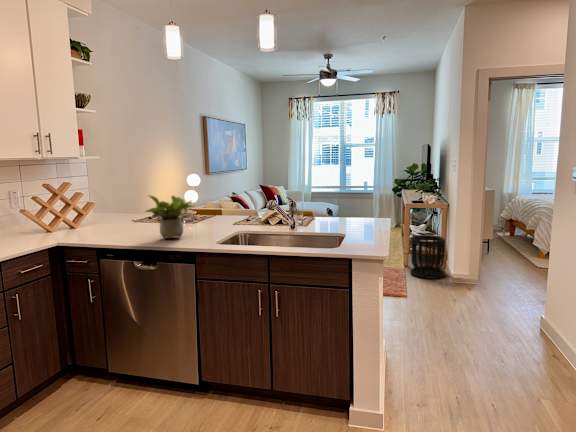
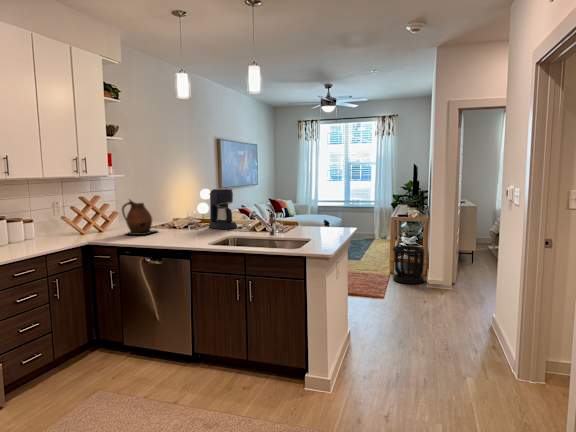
coffee maker: none [208,172,243,222] -> present [209,188,237,229]
ceramic pitcher: none [100,186,148,233] -> present [122,200,158,235]
potted plant: present [146,195,192,238] -> none [154,206,194,240]

